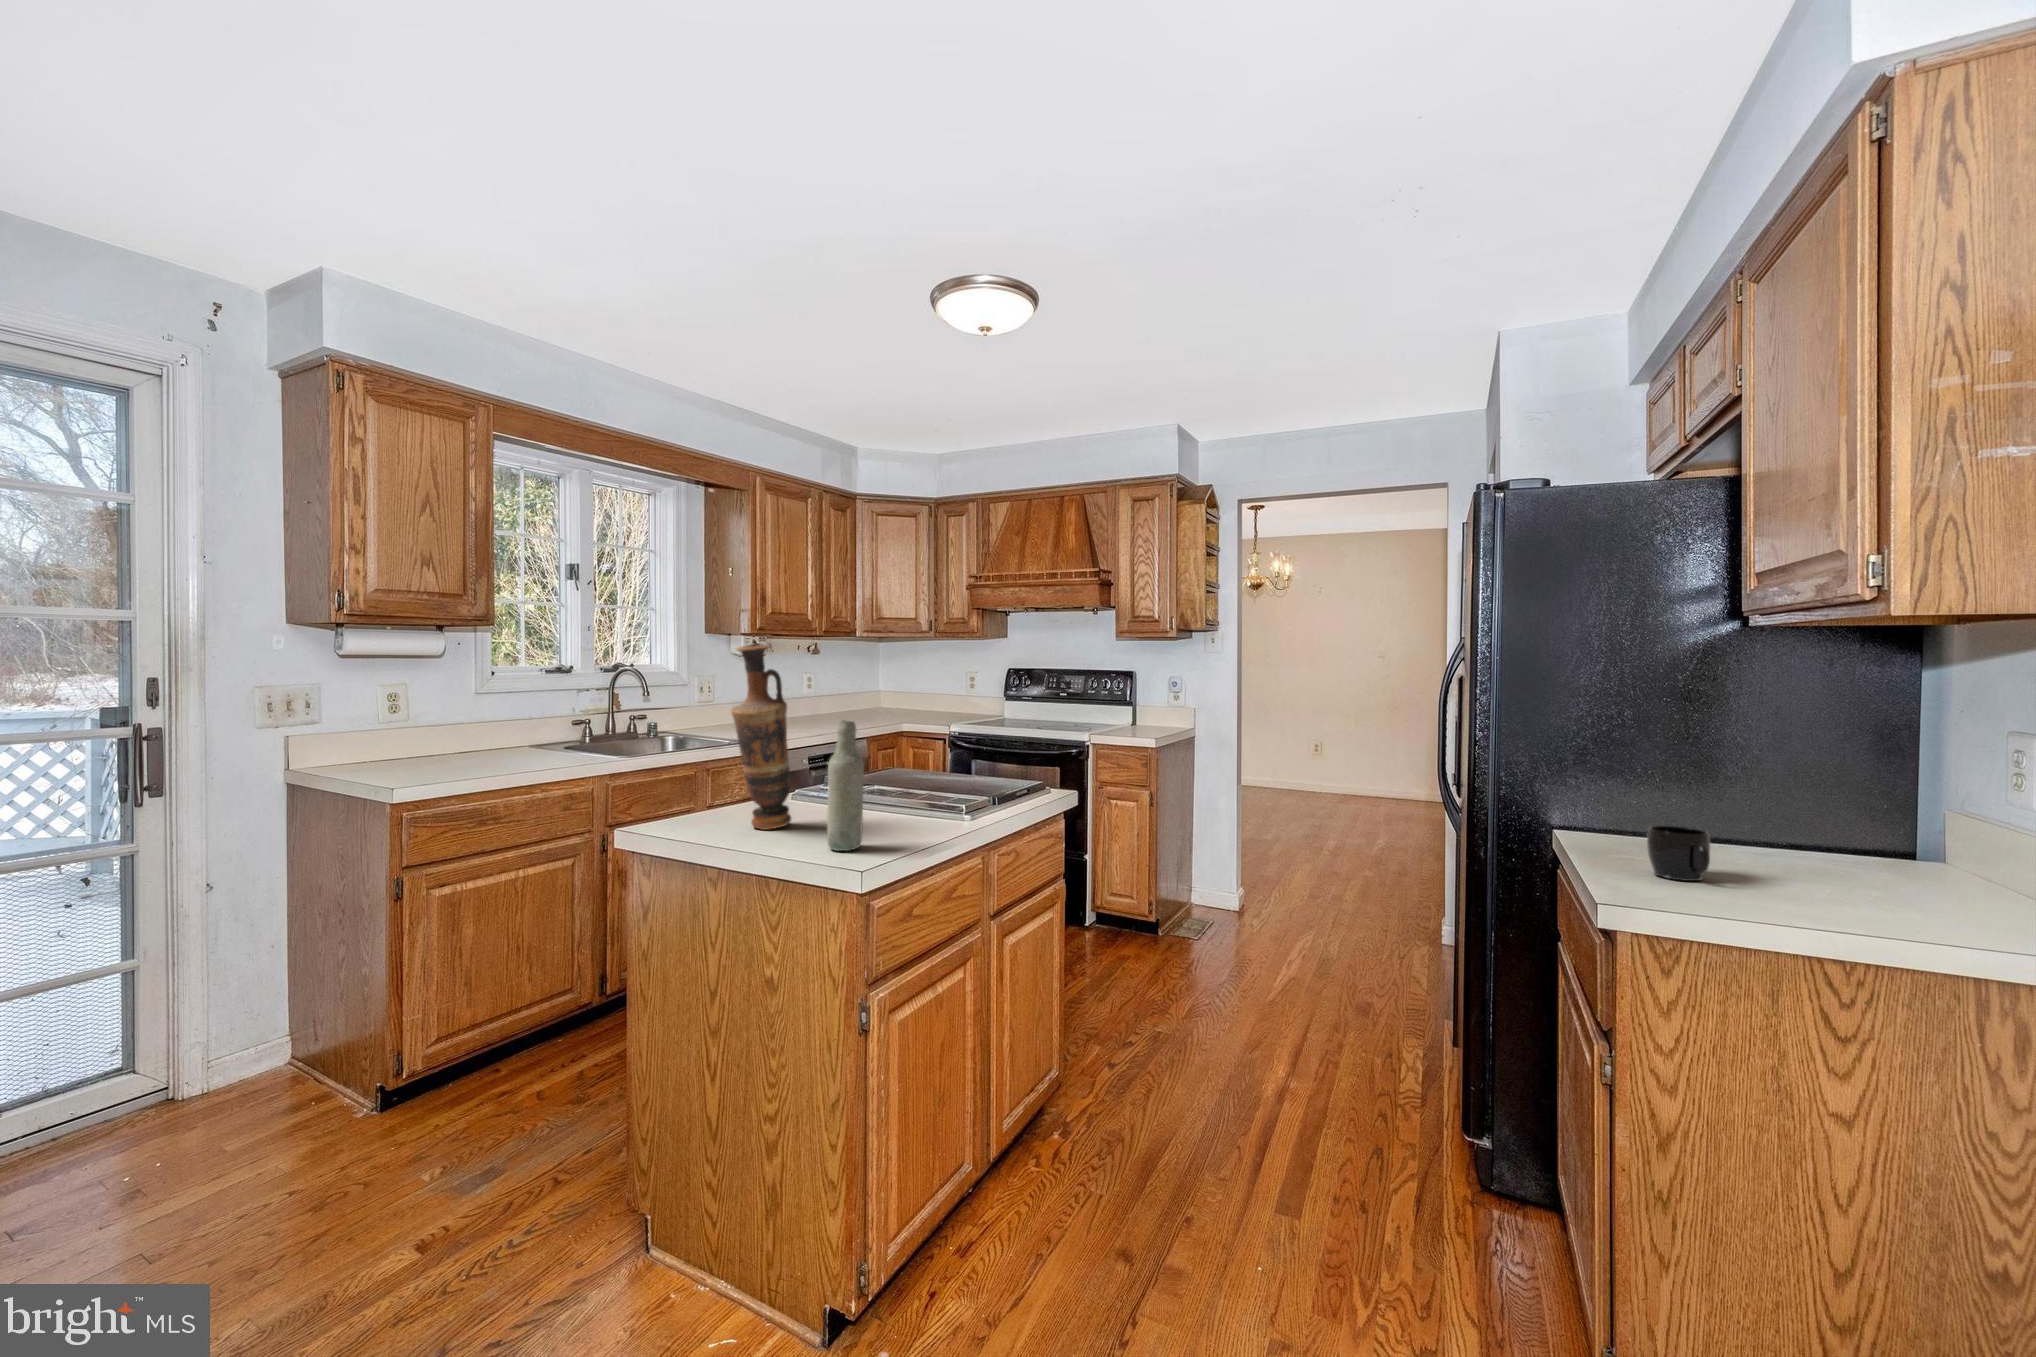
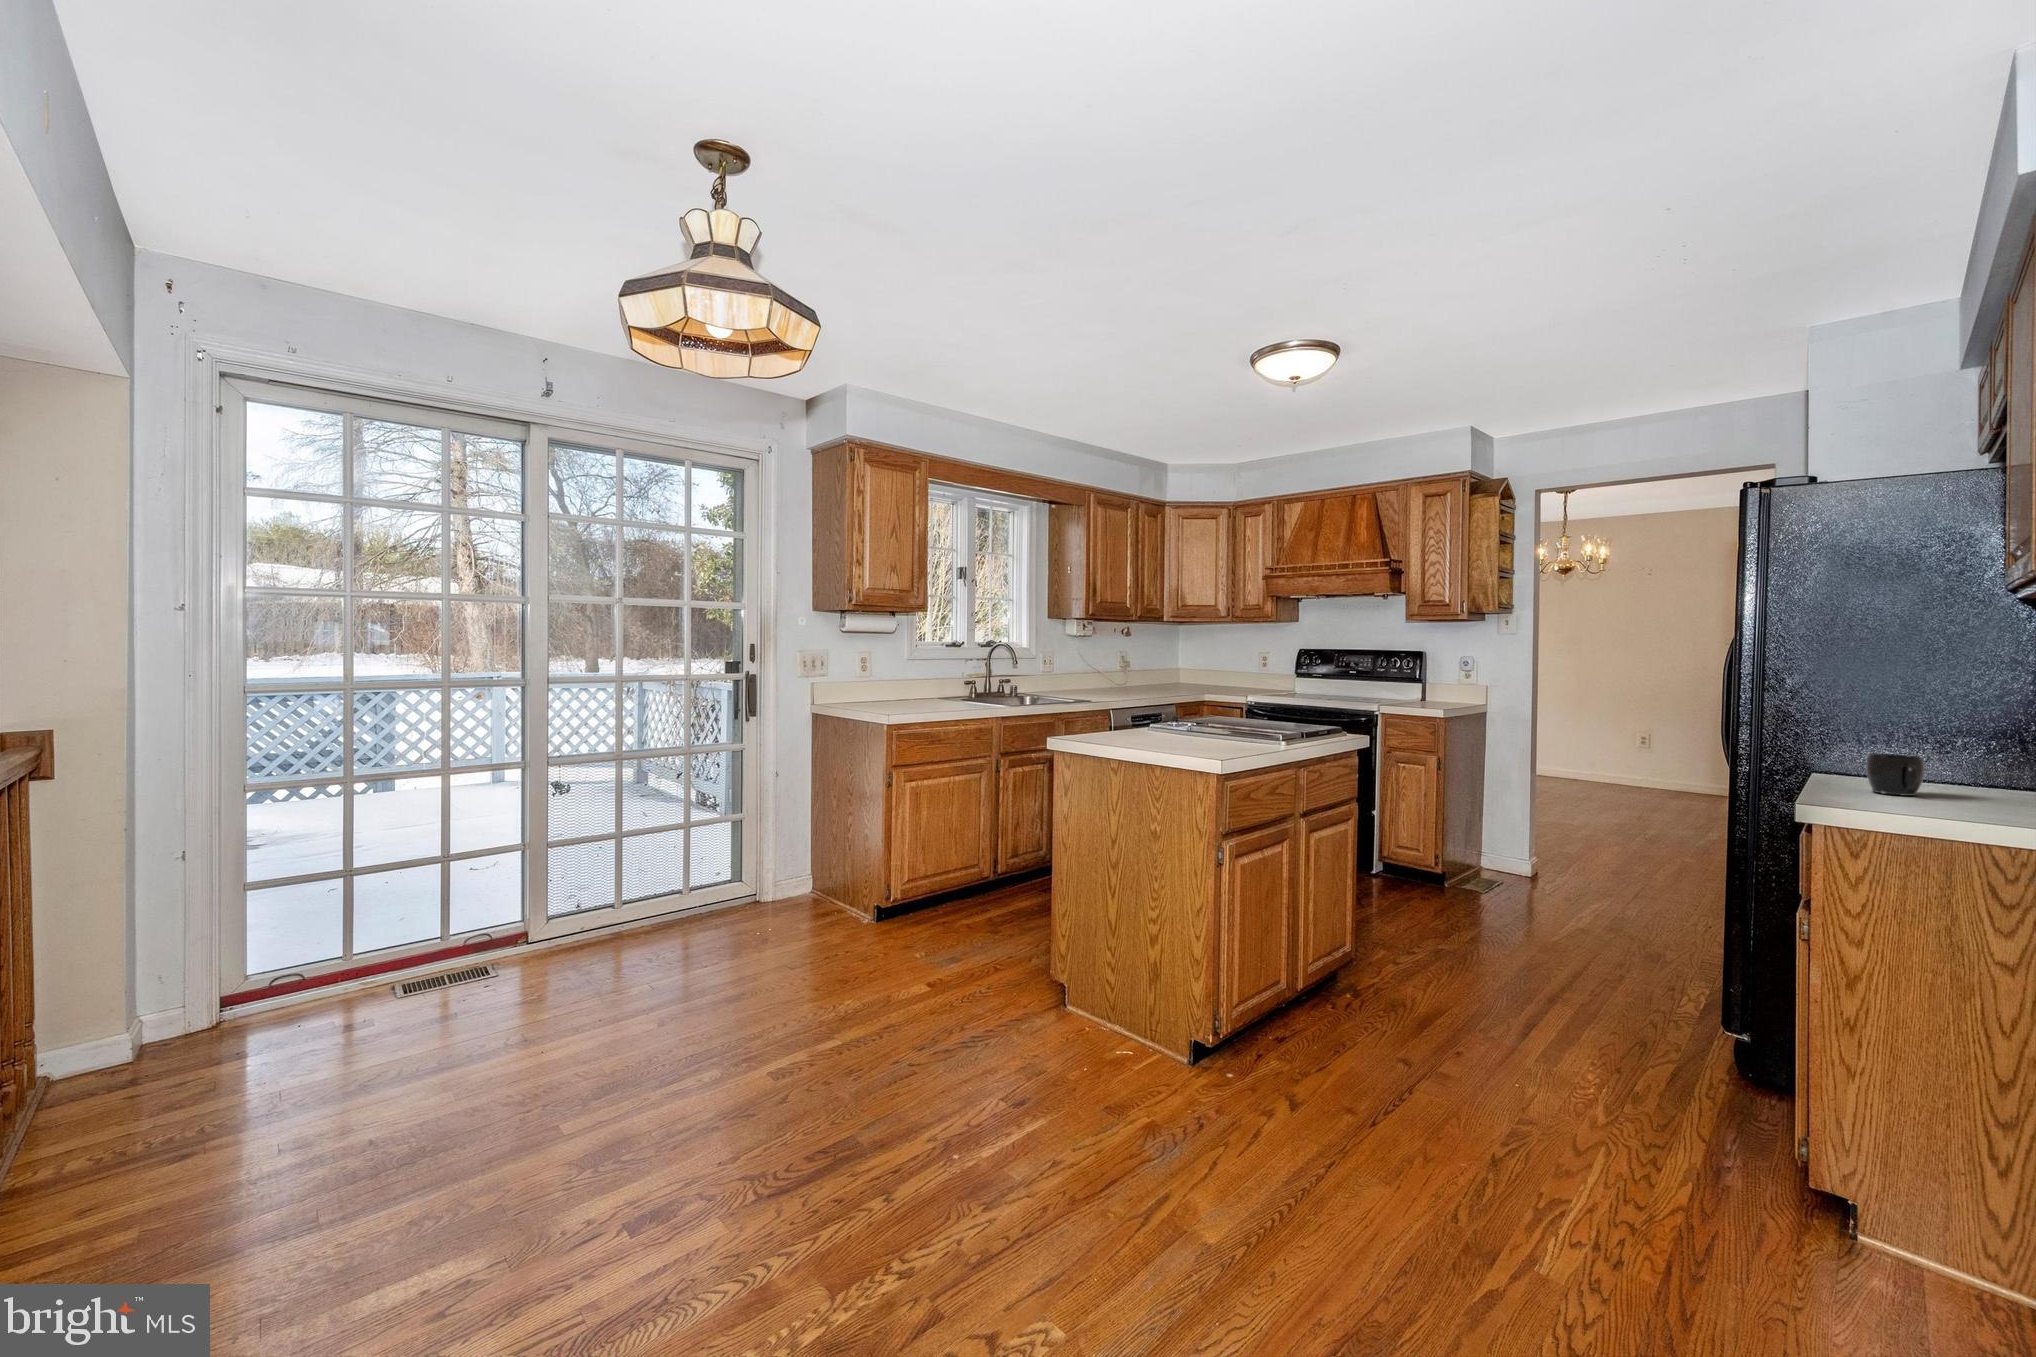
vase: present [731,644,791,830] -> none [1123,615,1160,739]
bottle: present [827,720,864,851] -> none [1192,664,1217,749]

